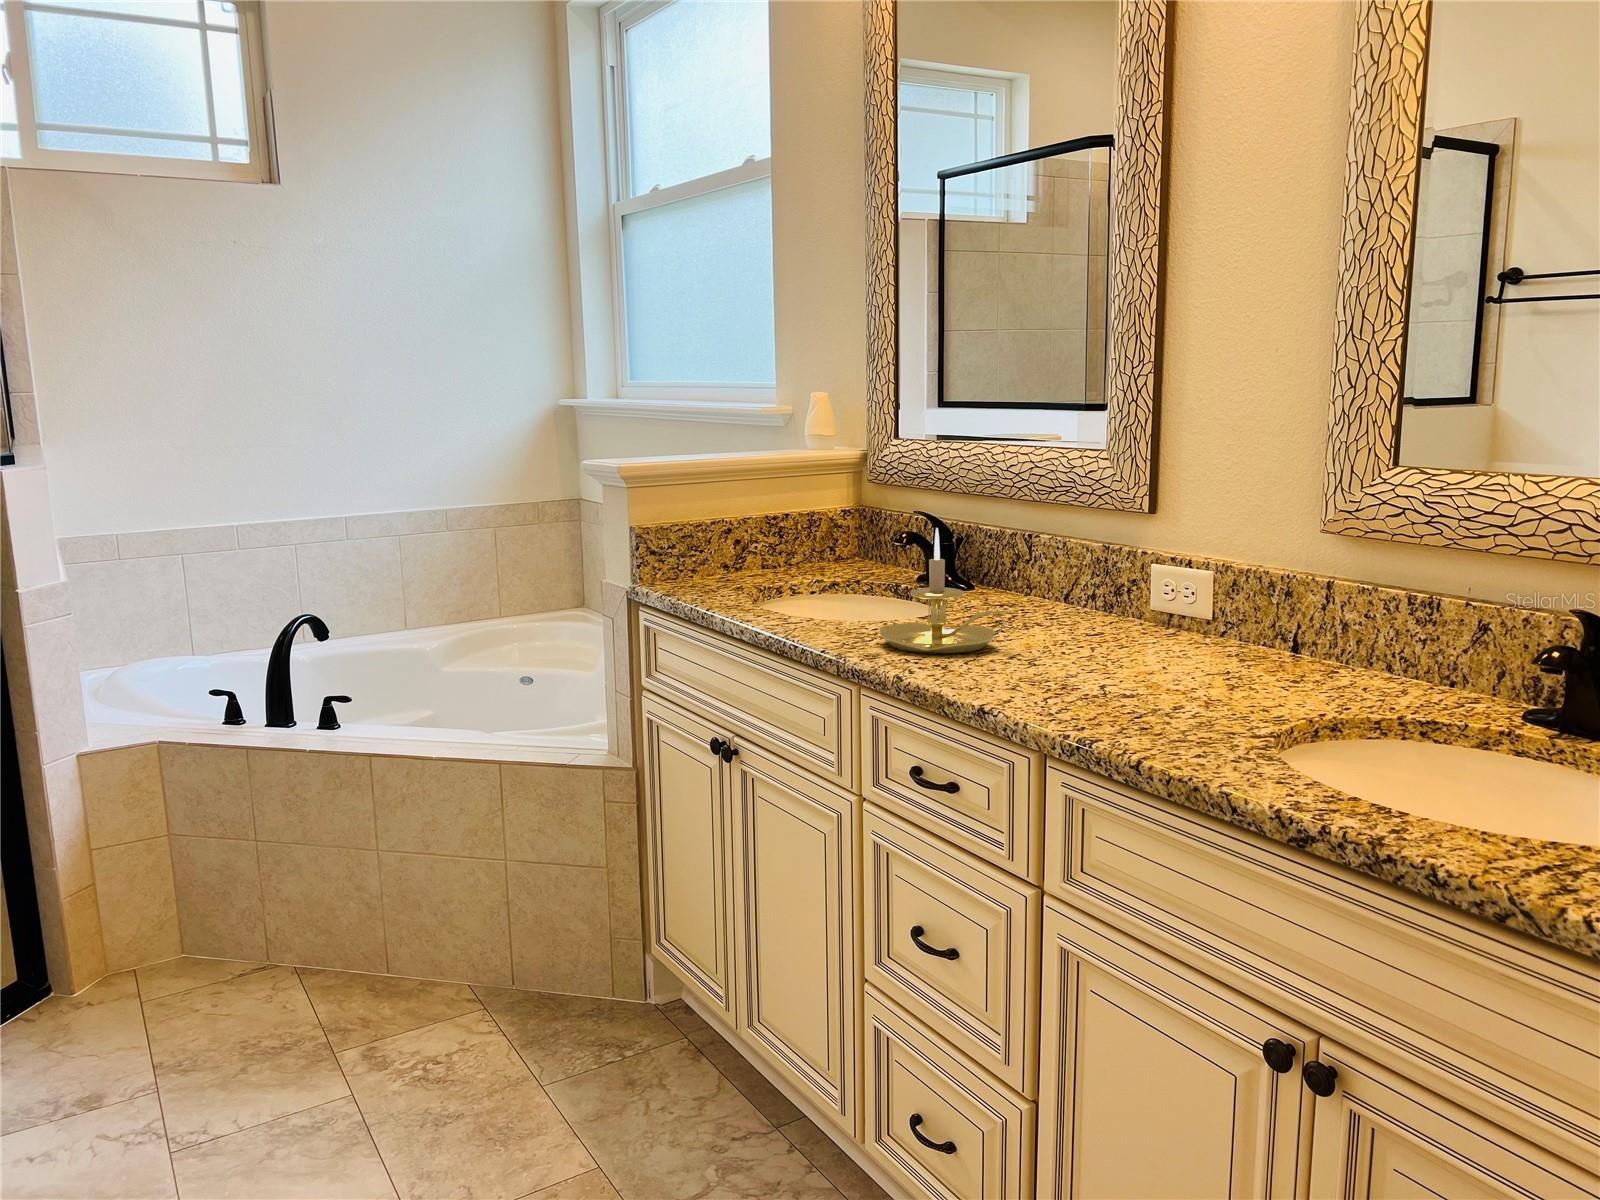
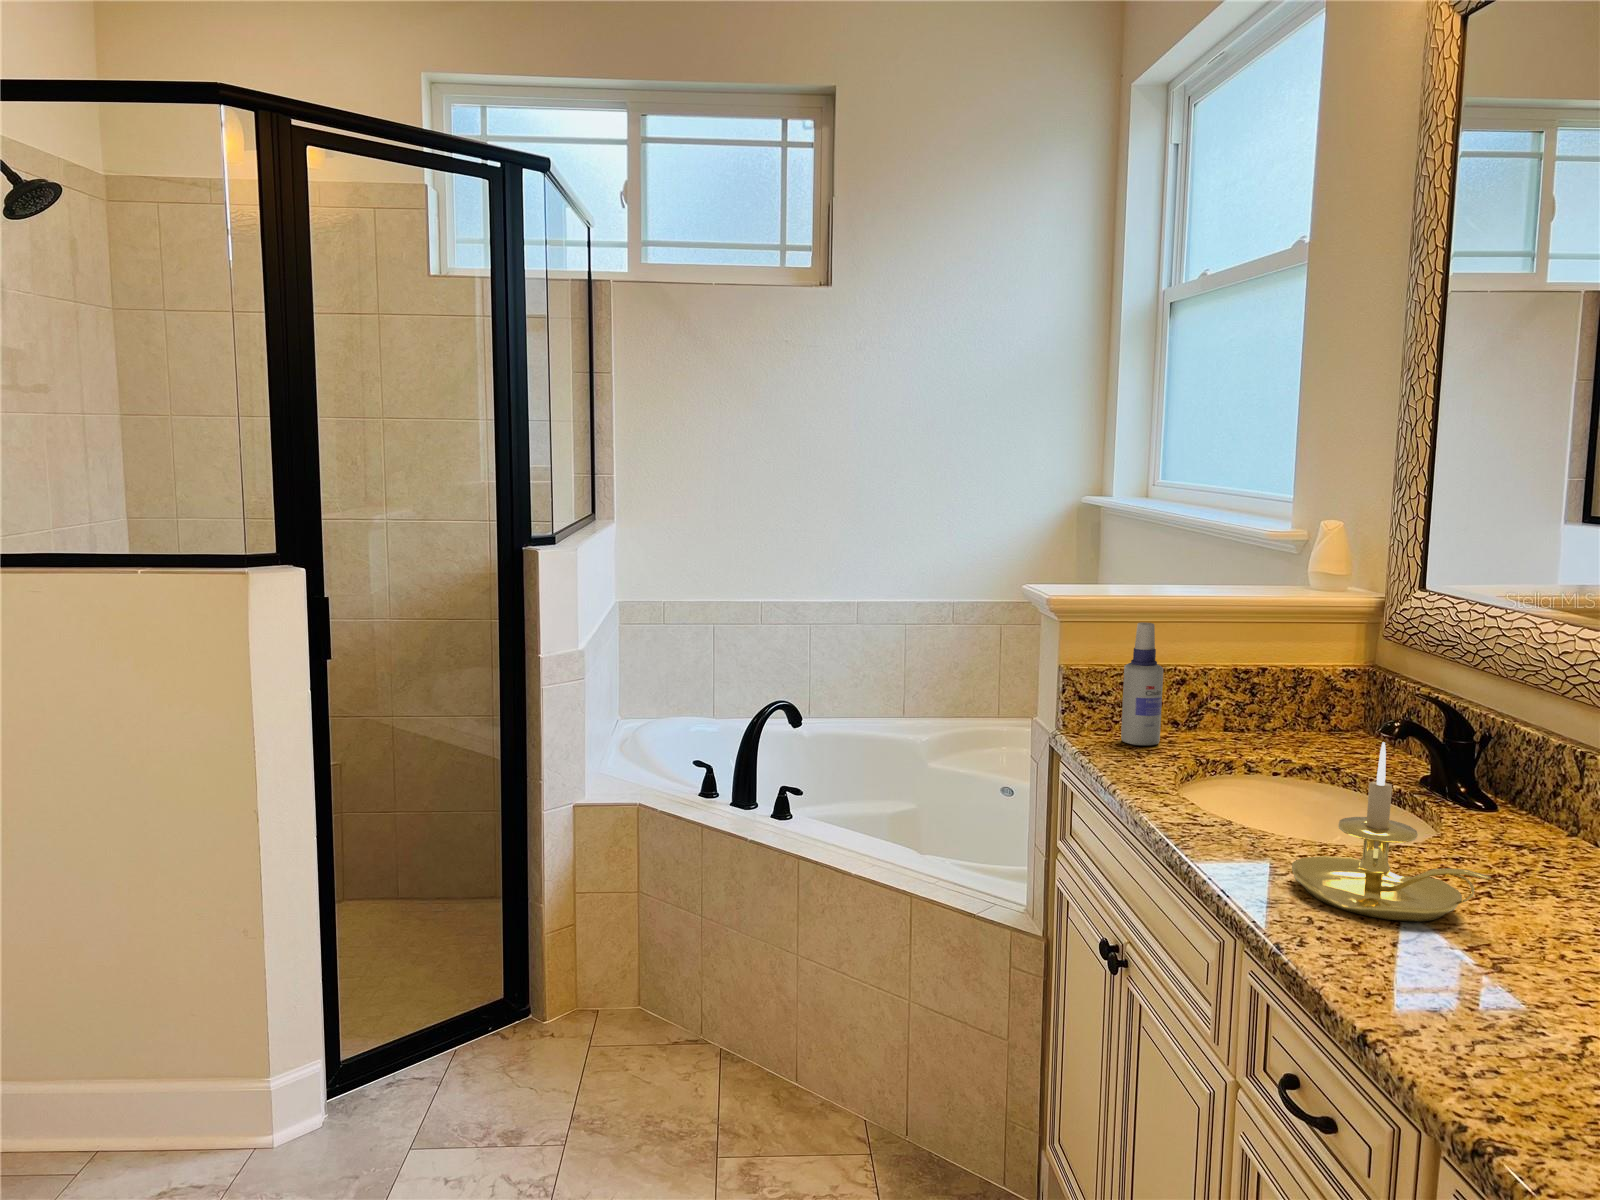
spray bottle: none [684,481,718,586] -> present [1121,623,1163,745]

